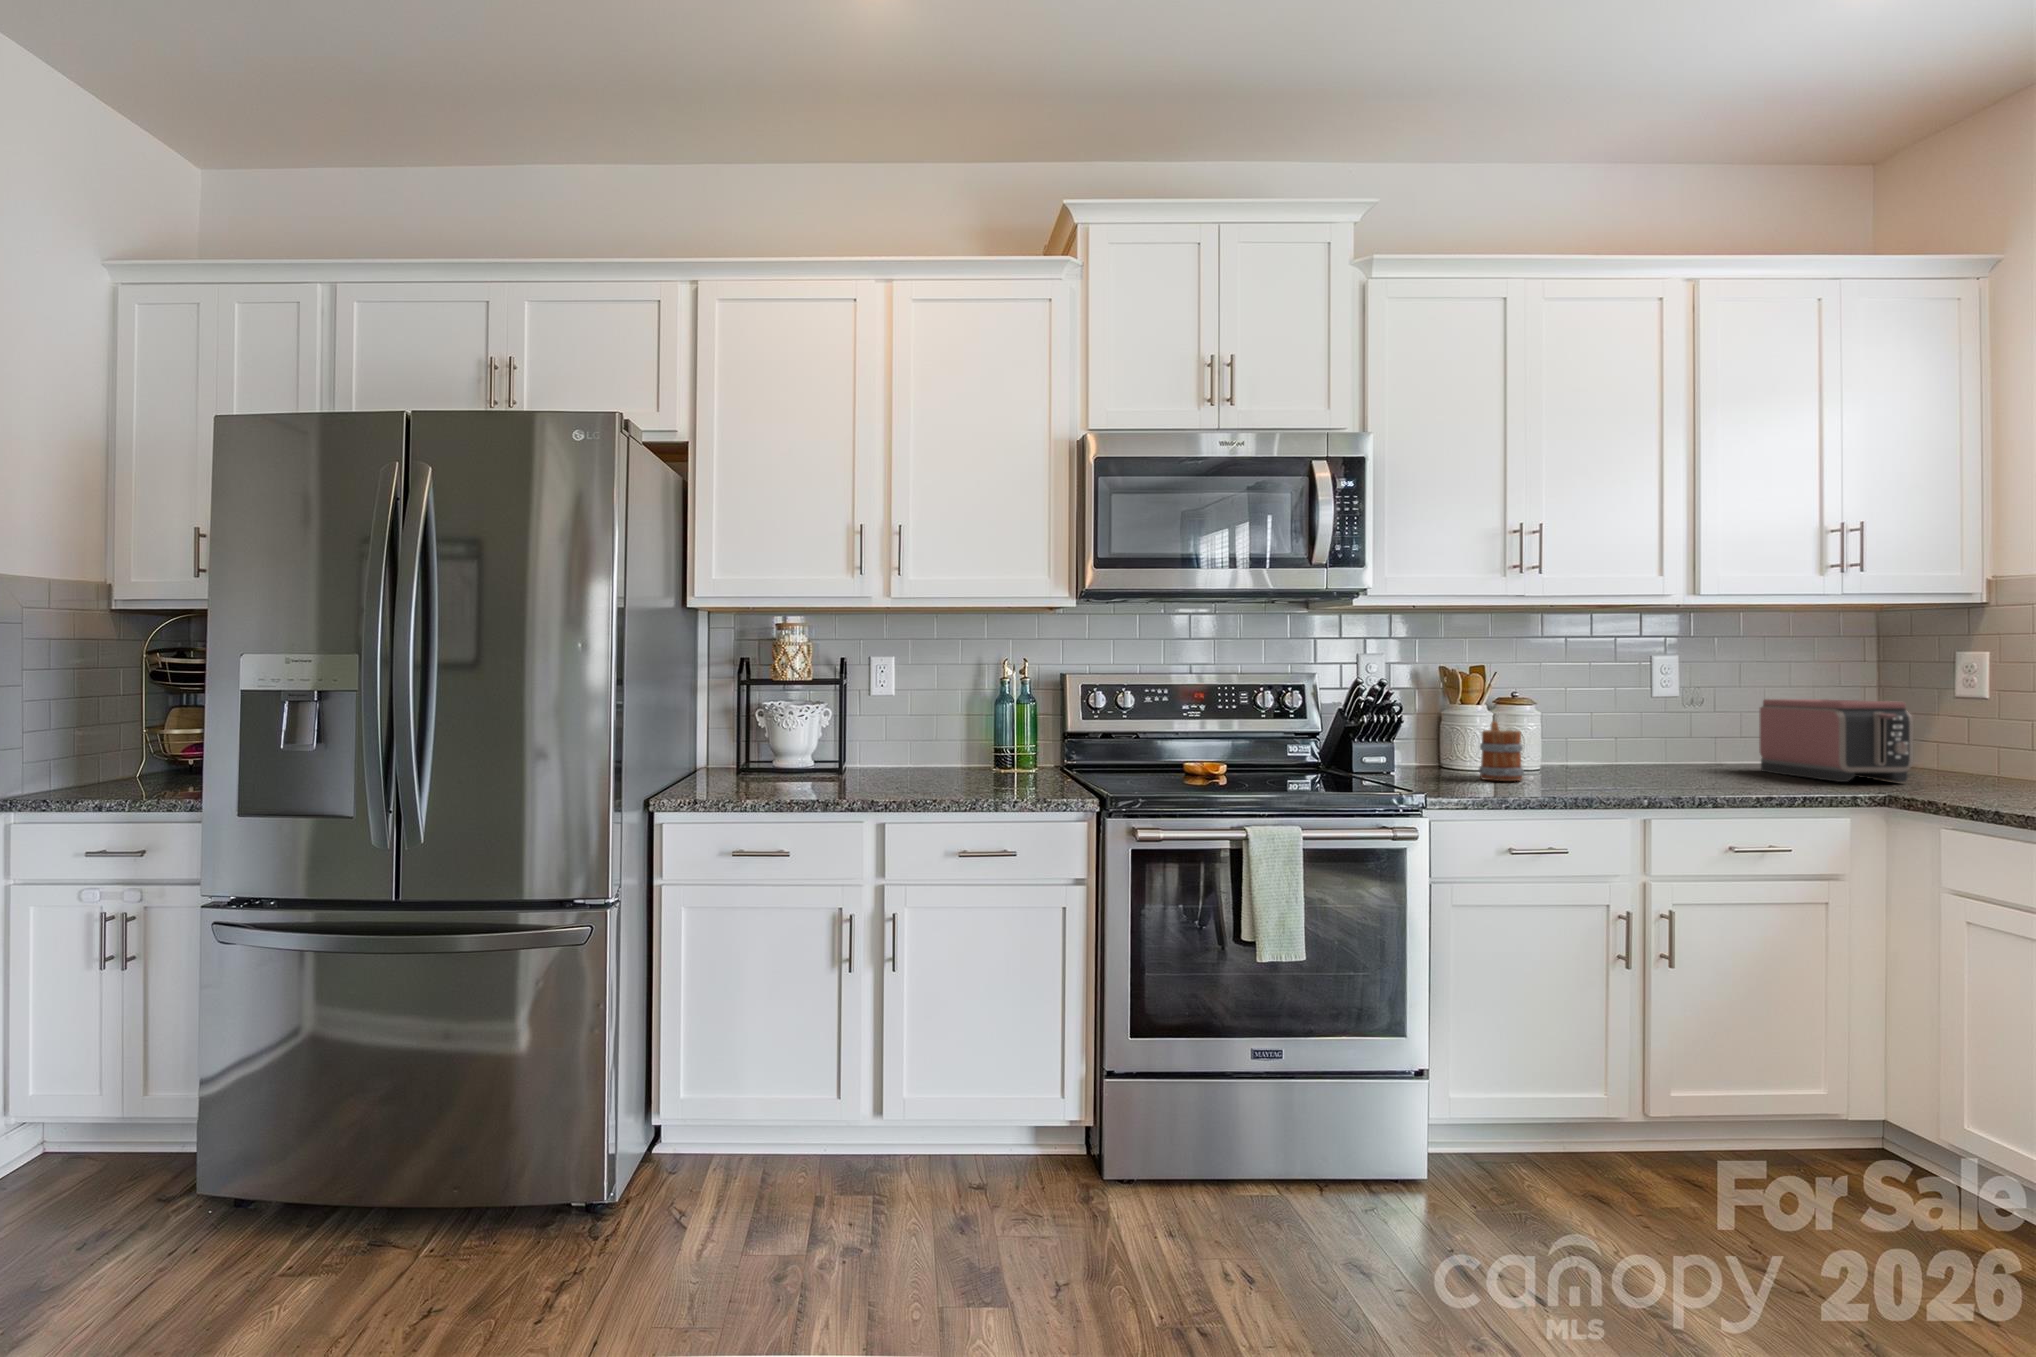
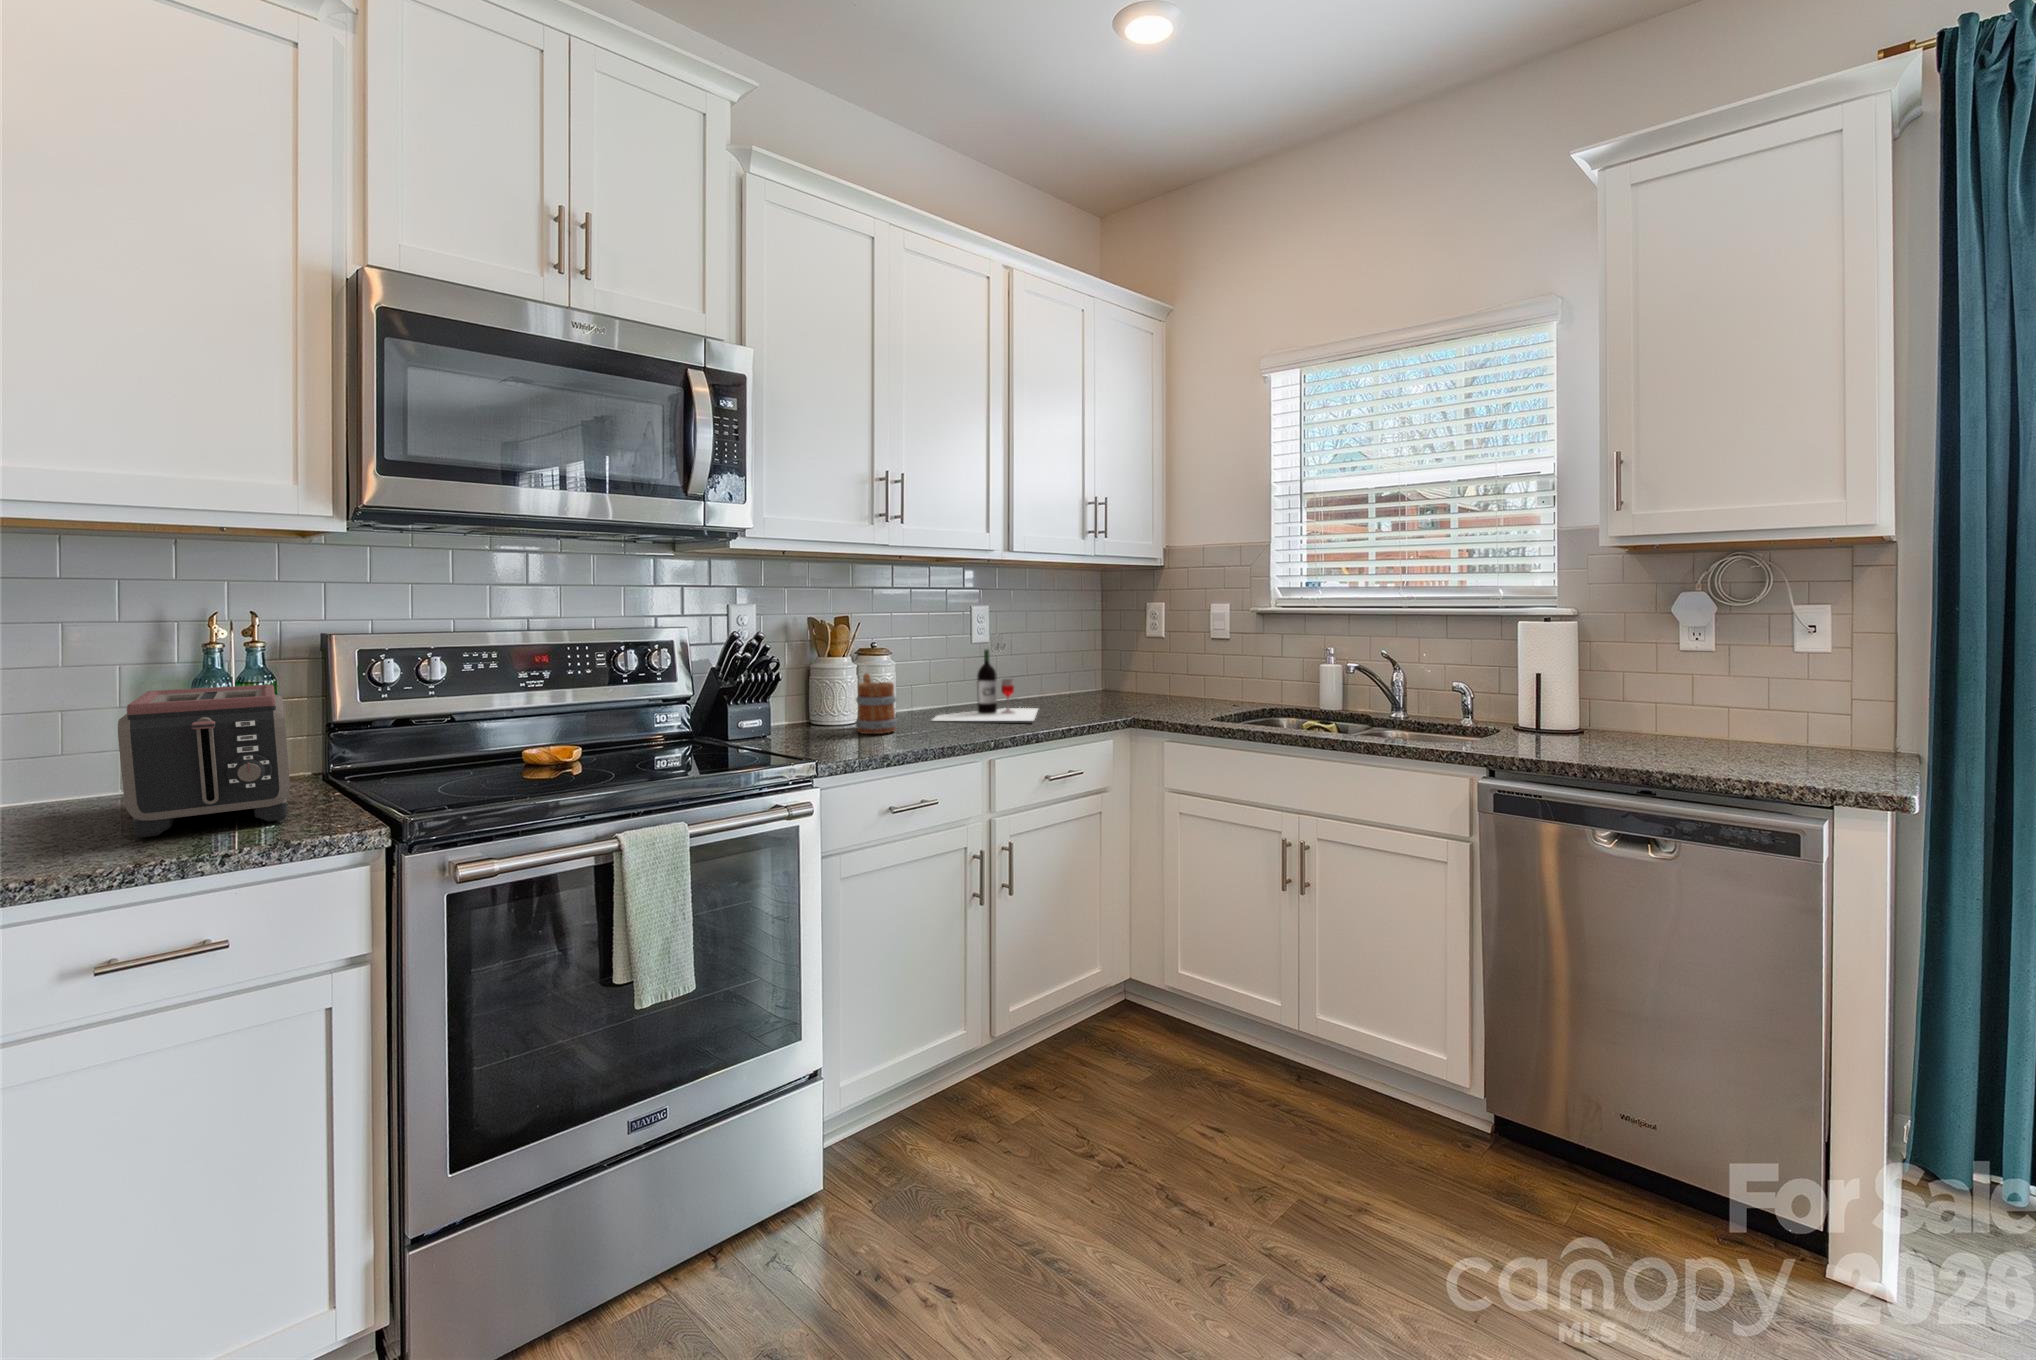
toaster: present [1759,699,1913,782] -> present [118,685,290,837]
wine bottle: none [1568,704,1721,784] -> present [932,650,1038,721]

